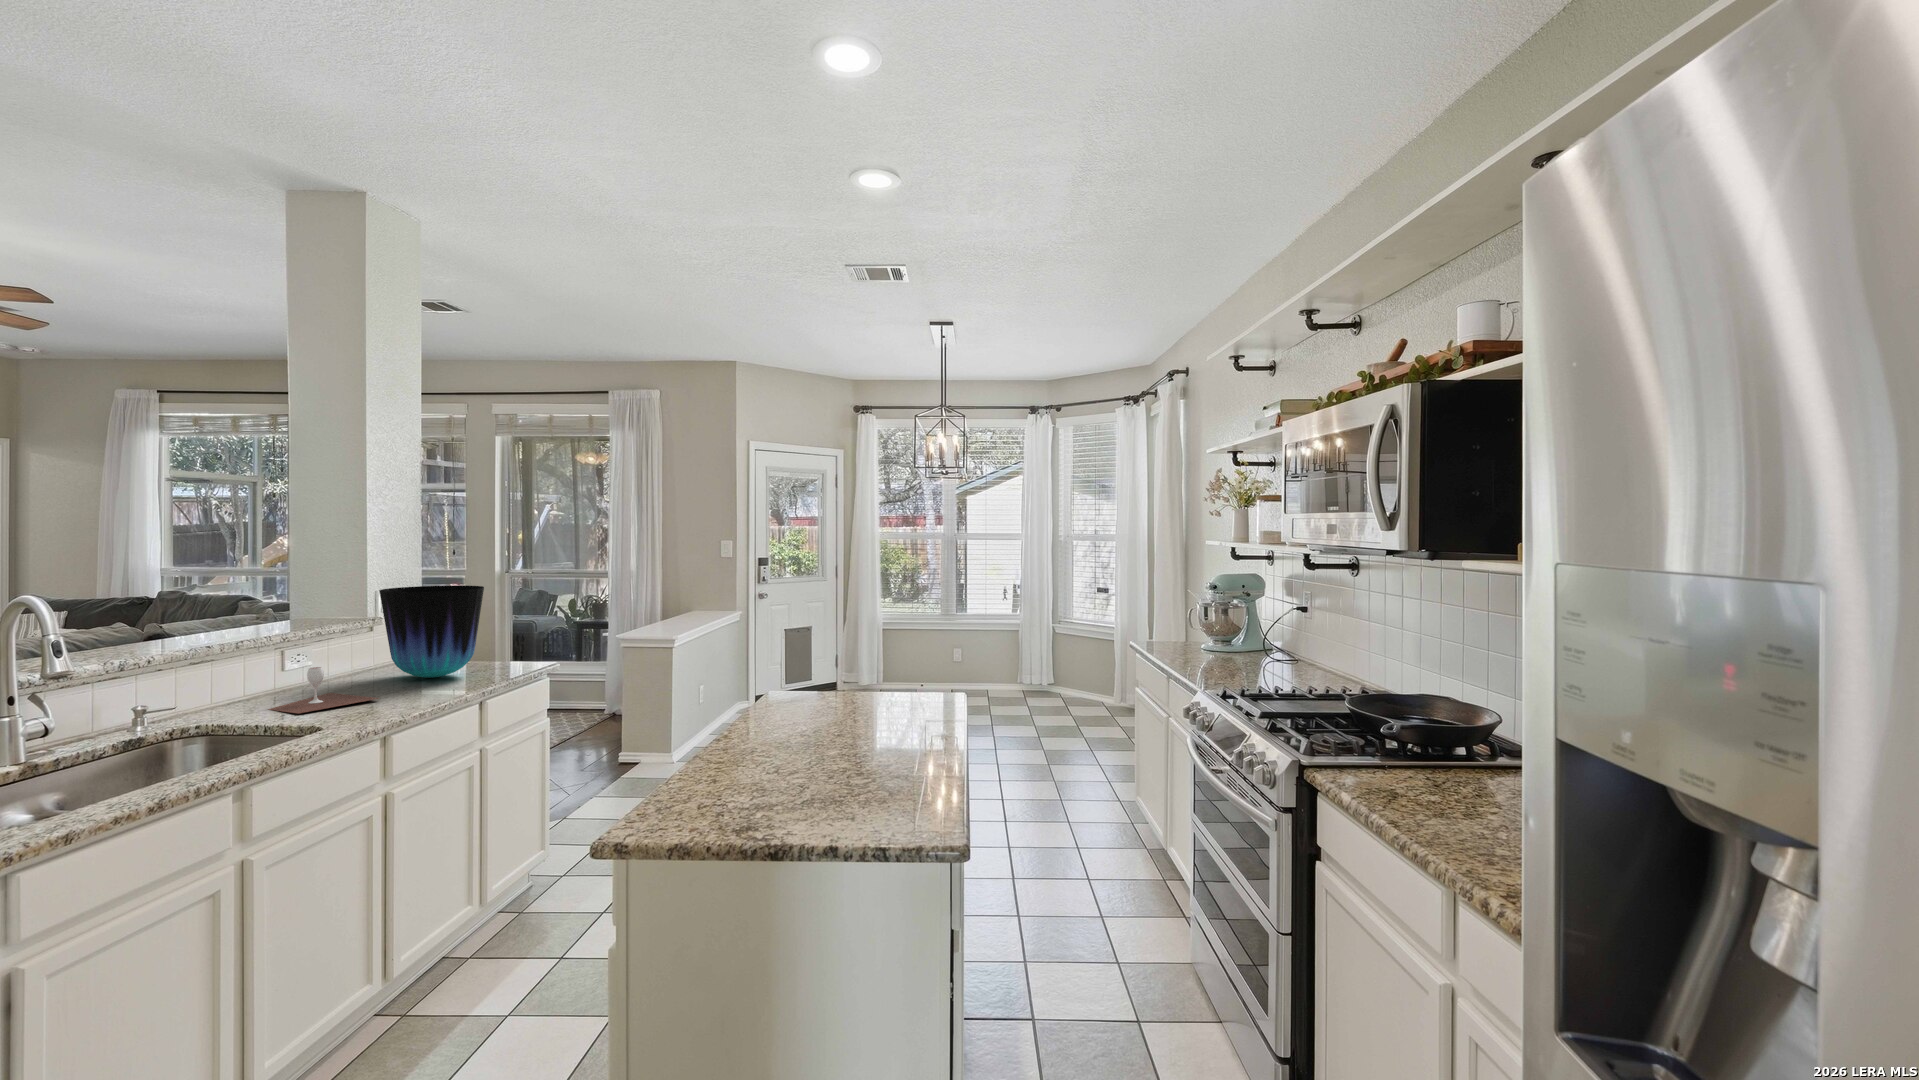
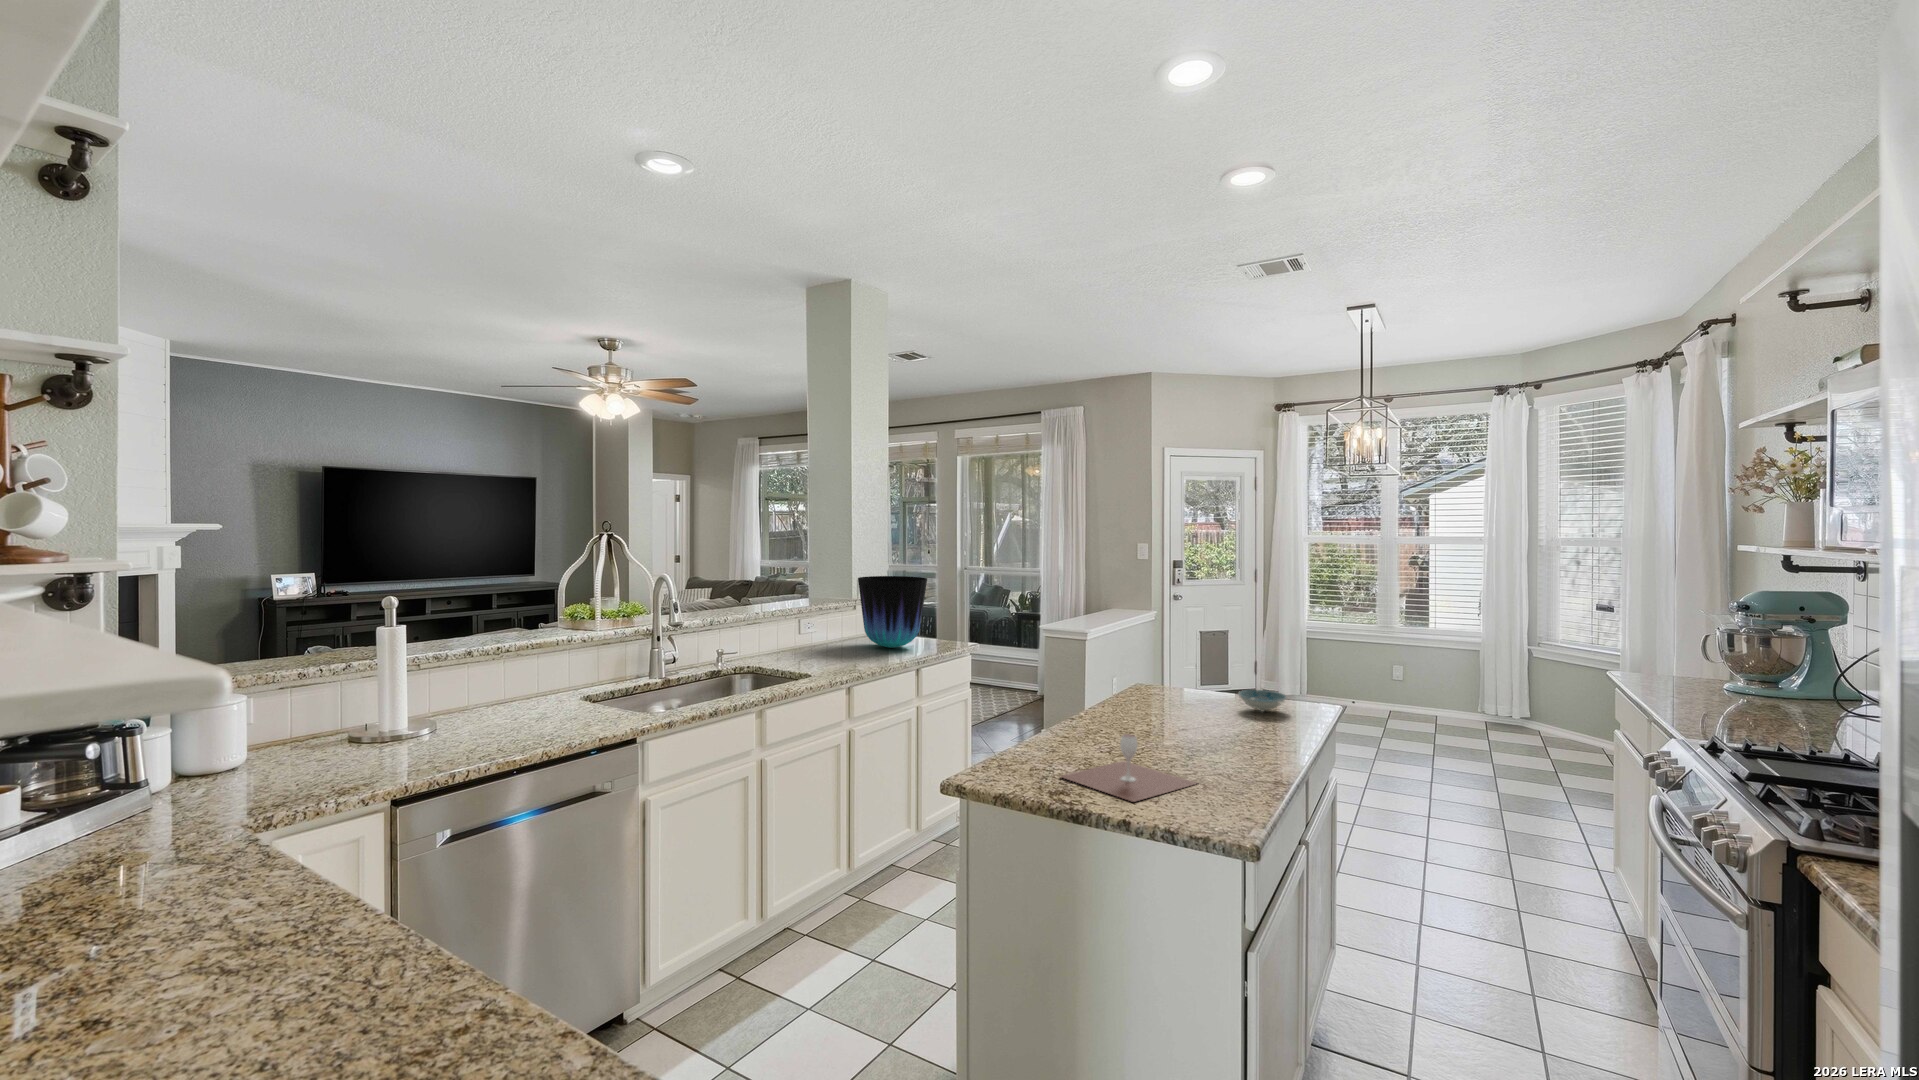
wine glass: present [268,667,379,714] -> present [1061,734,1197,802]
ceramic bowl: none [878,681,926,703] -> present [1238,690,1287,711]

